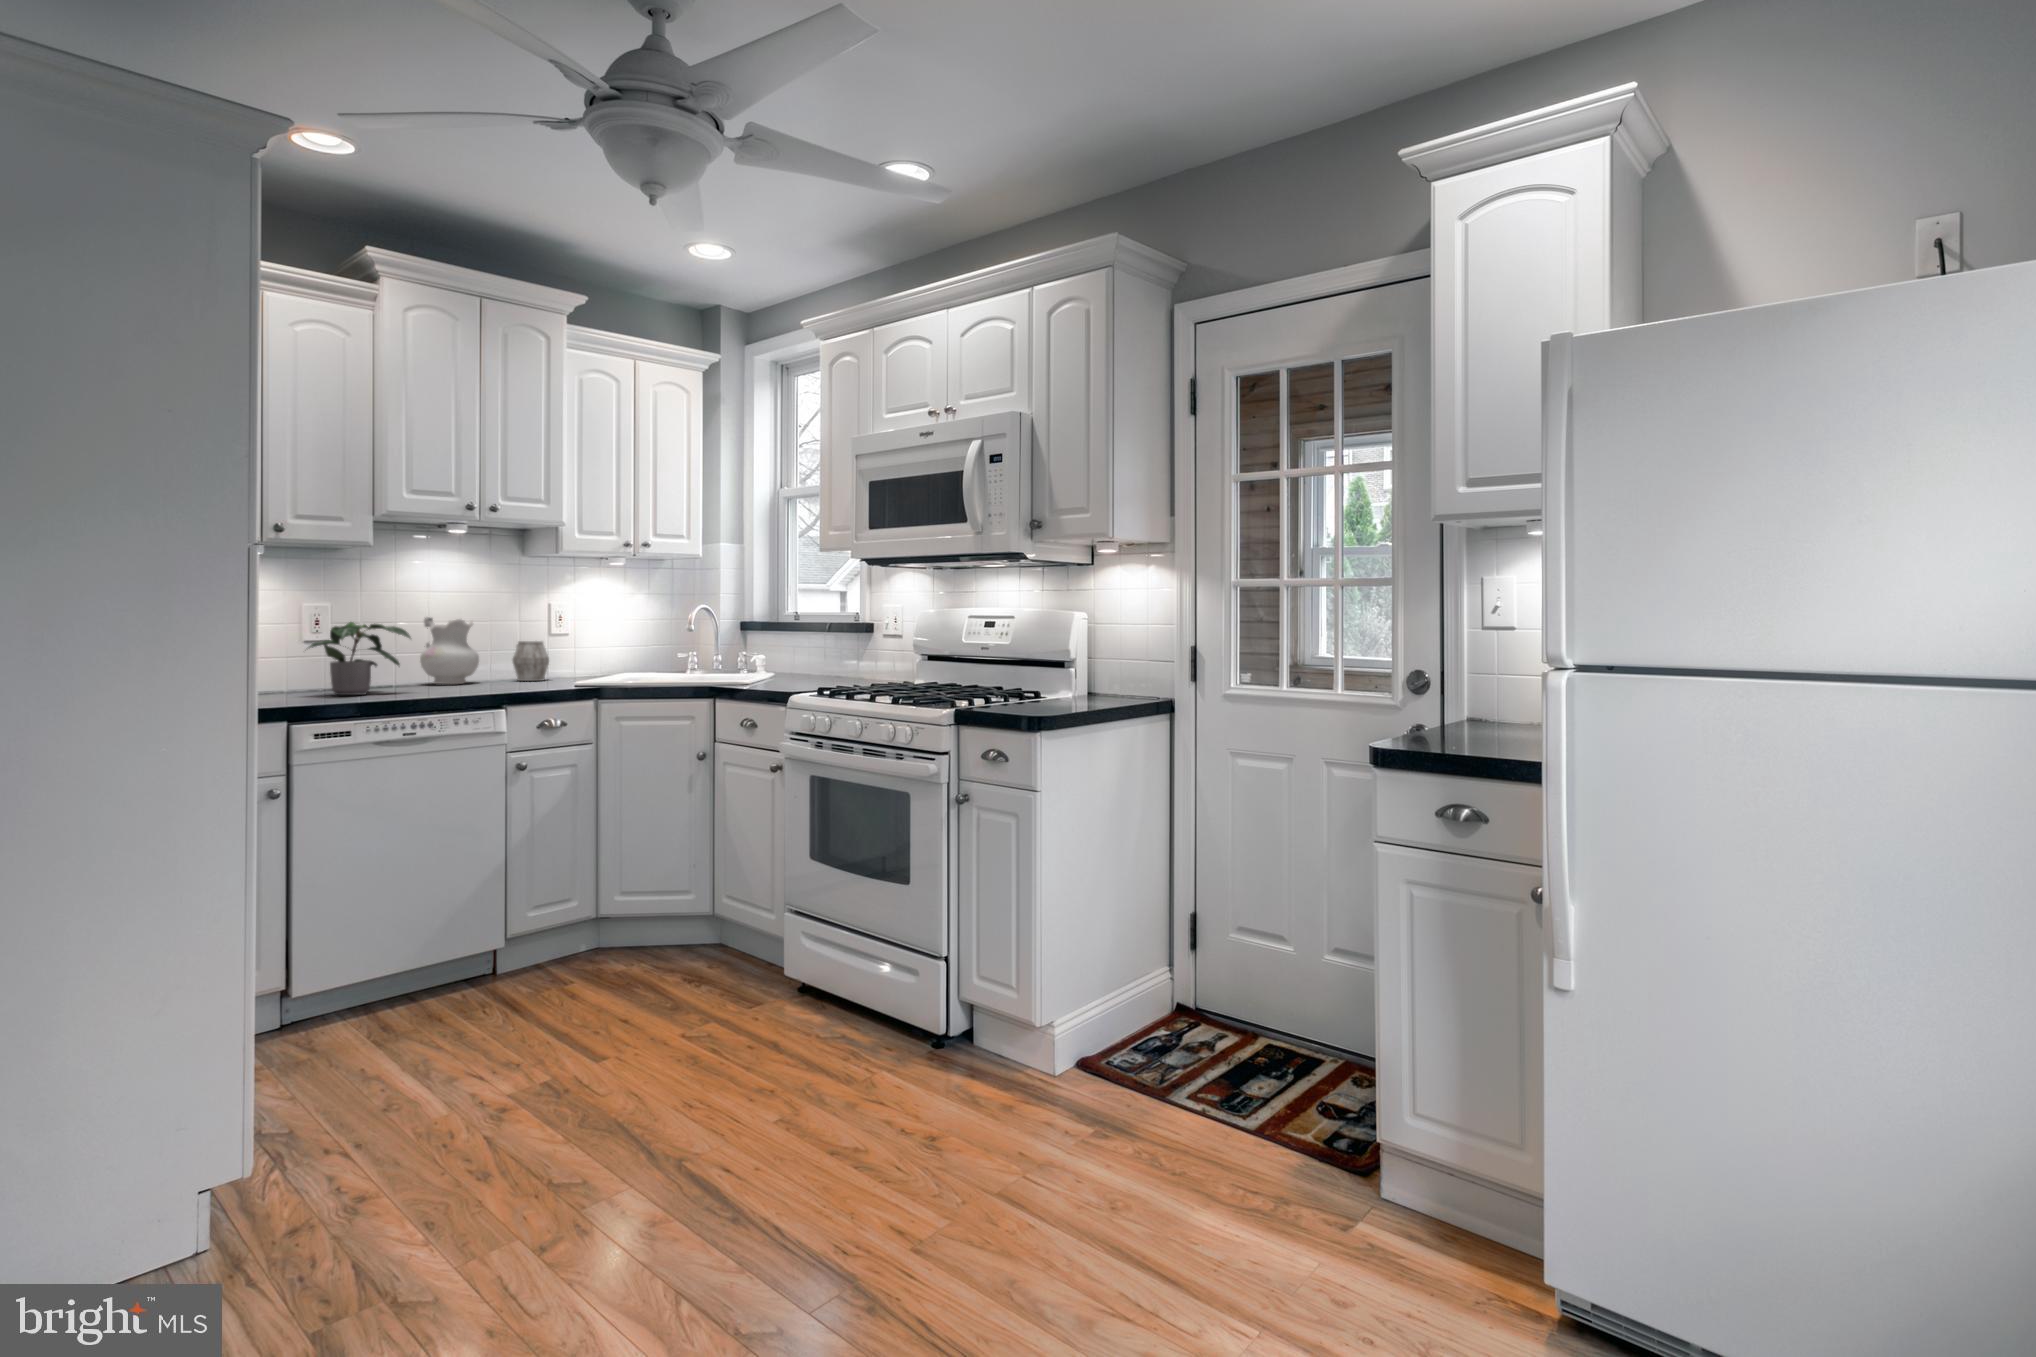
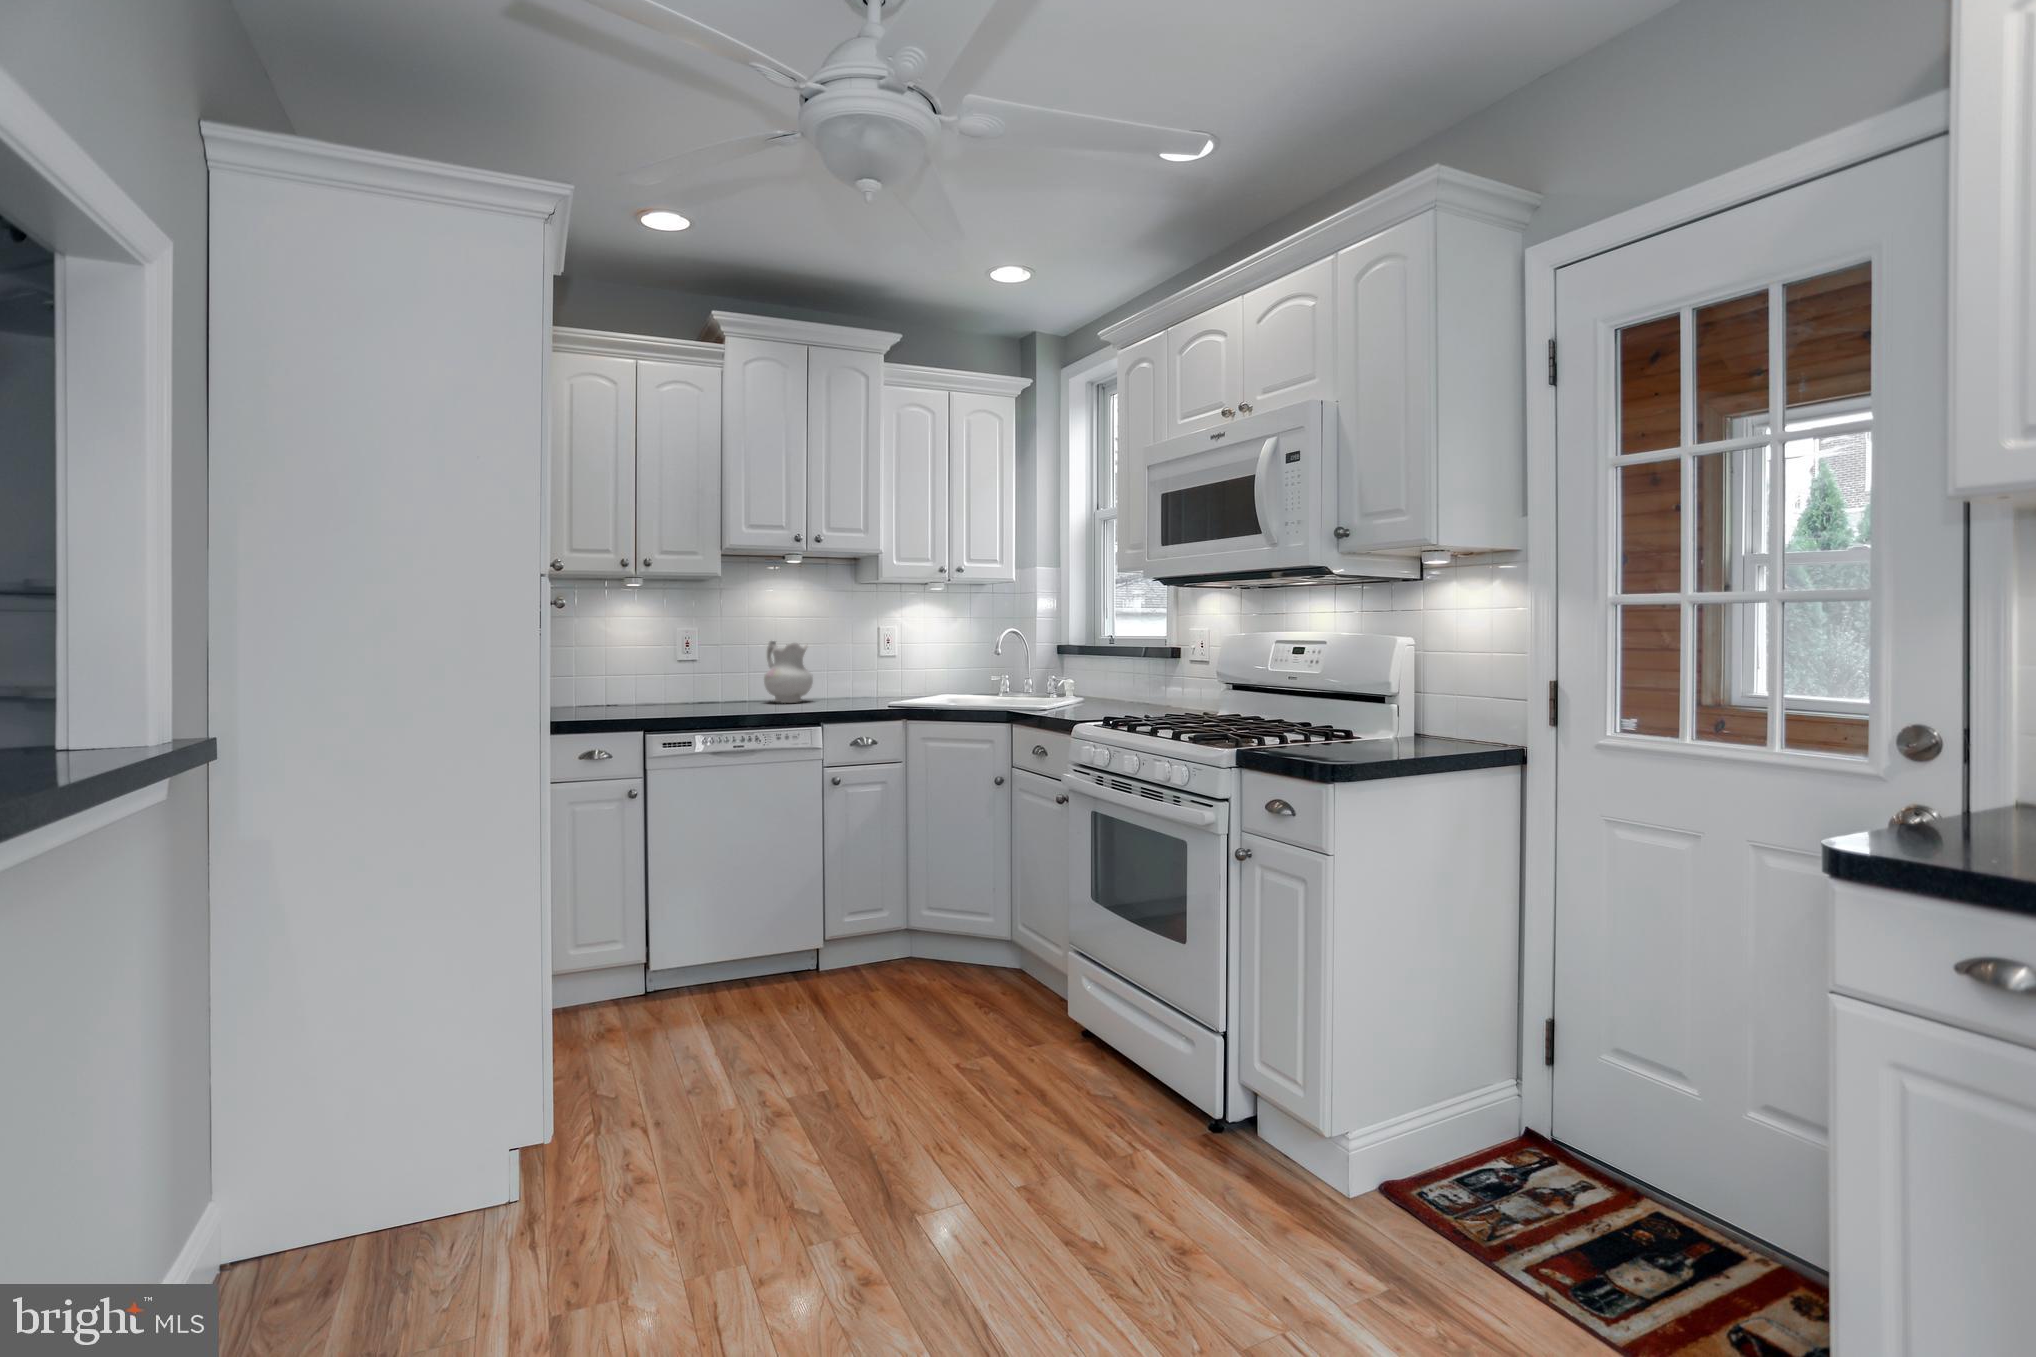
potted plant: present [309,622,411,695] -> none [660,646,747,713]
mug: present [513,641,549,681] -> none [842,663,874,701]

